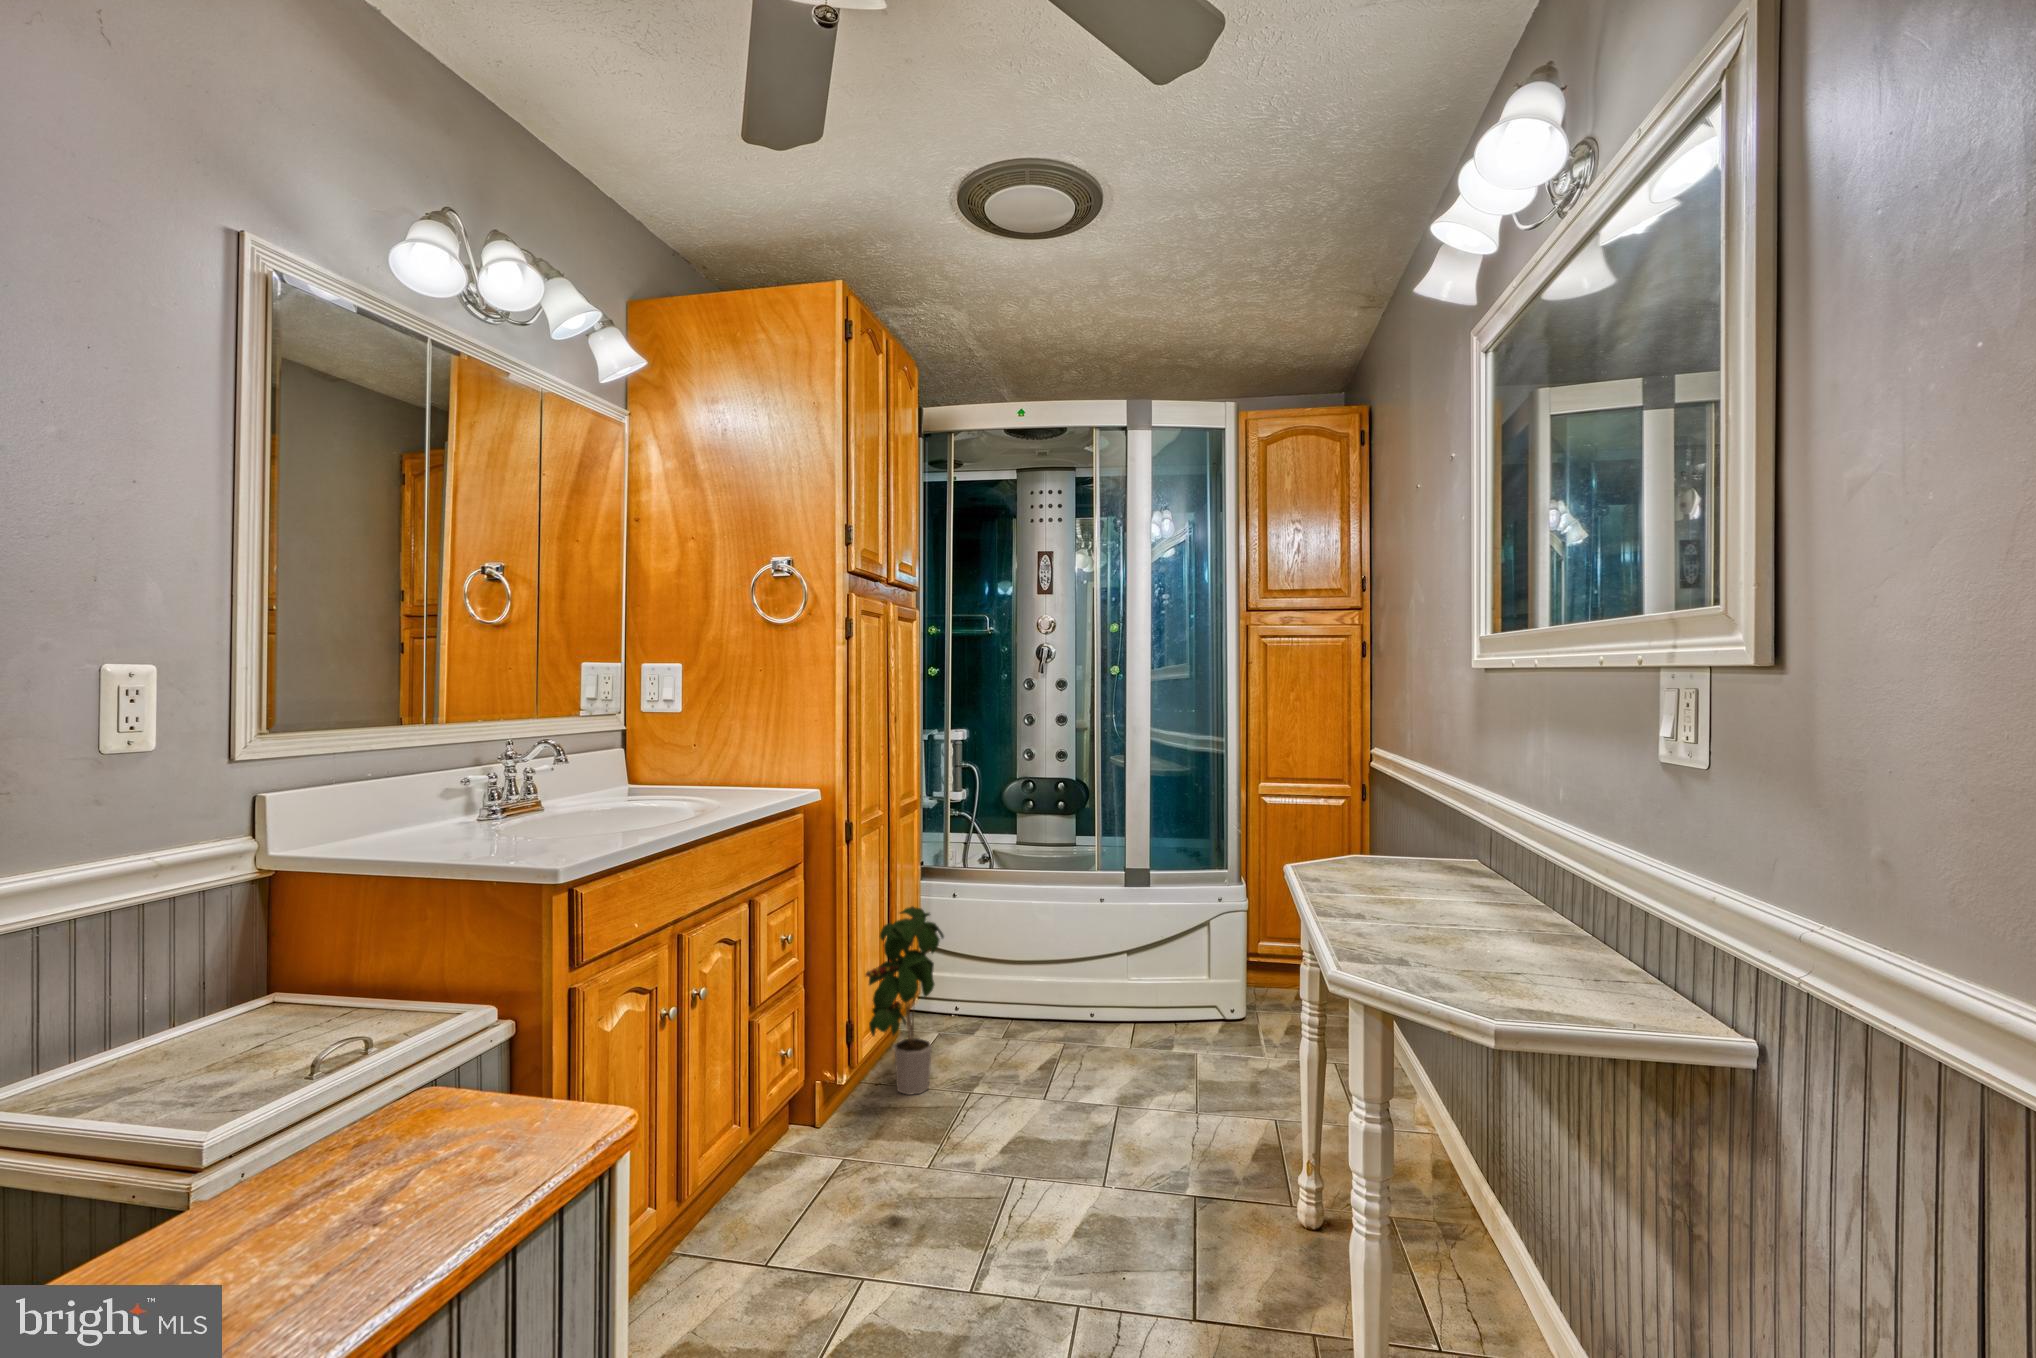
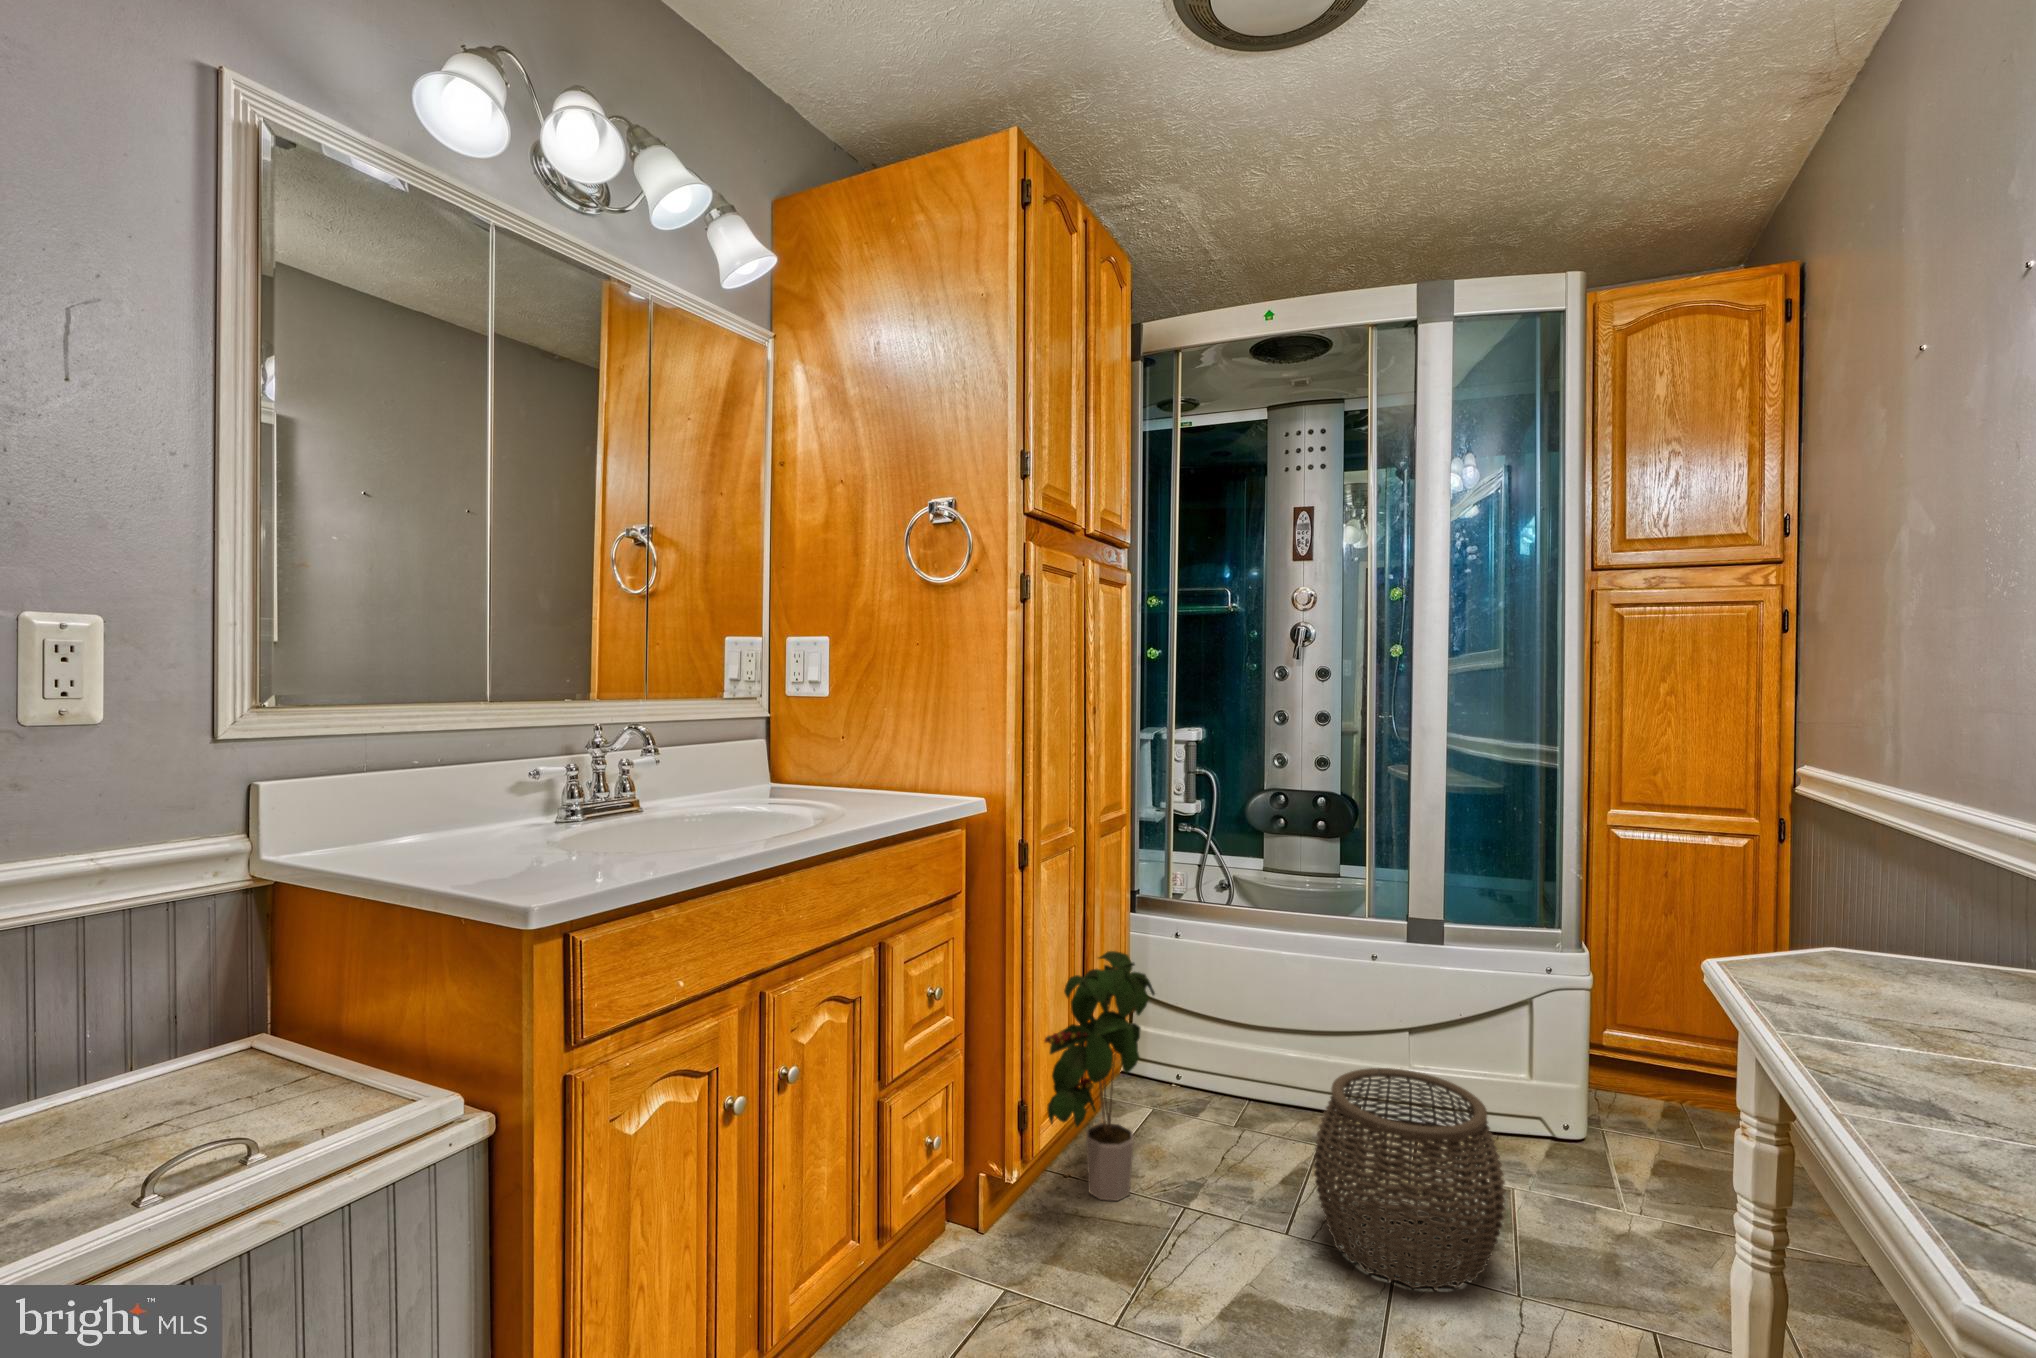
woven basket: none [1063,973,1189,1116] -> present [1314,1068,1505,1290]

